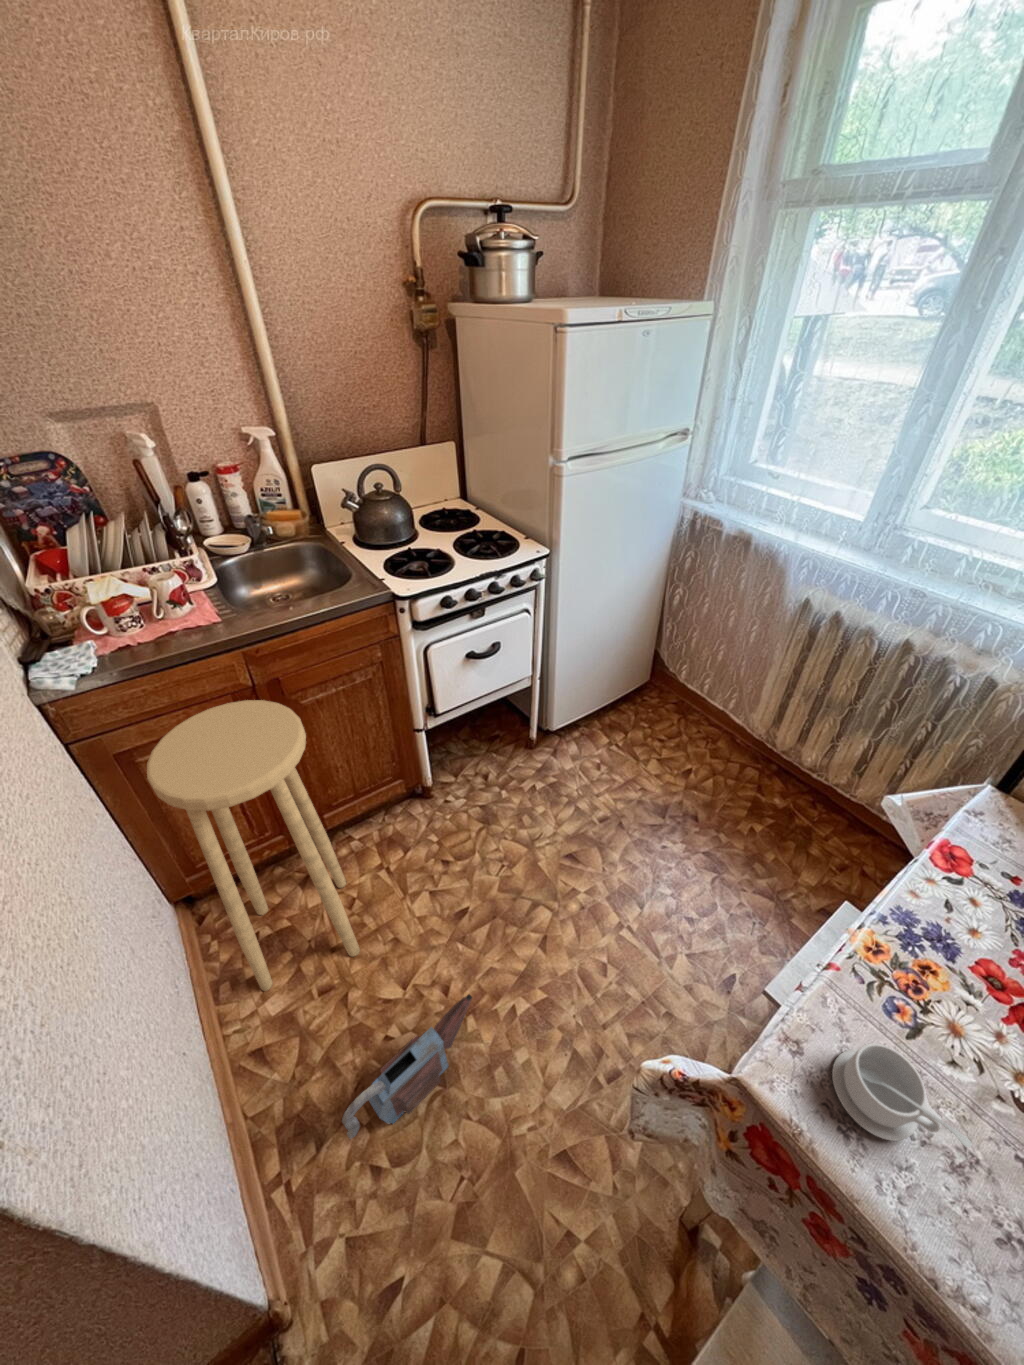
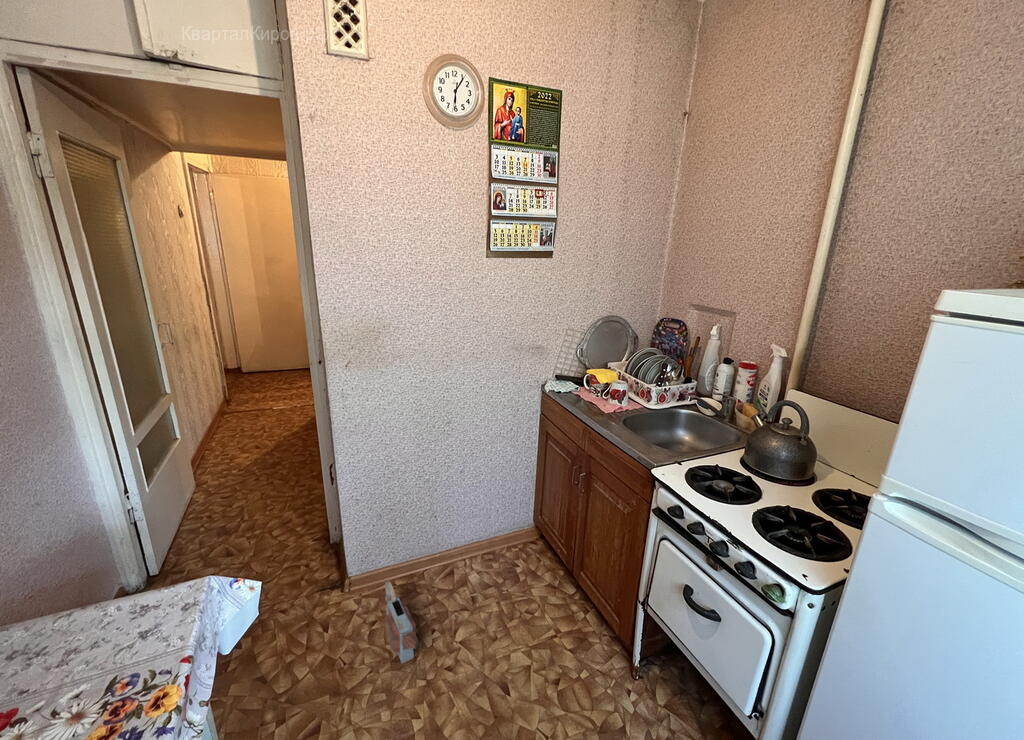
stool: present [147,700,360,991] -> none [483,427,563,617]
teacup: present [832,1043,972,1147] -> none [79,595,164,649]

